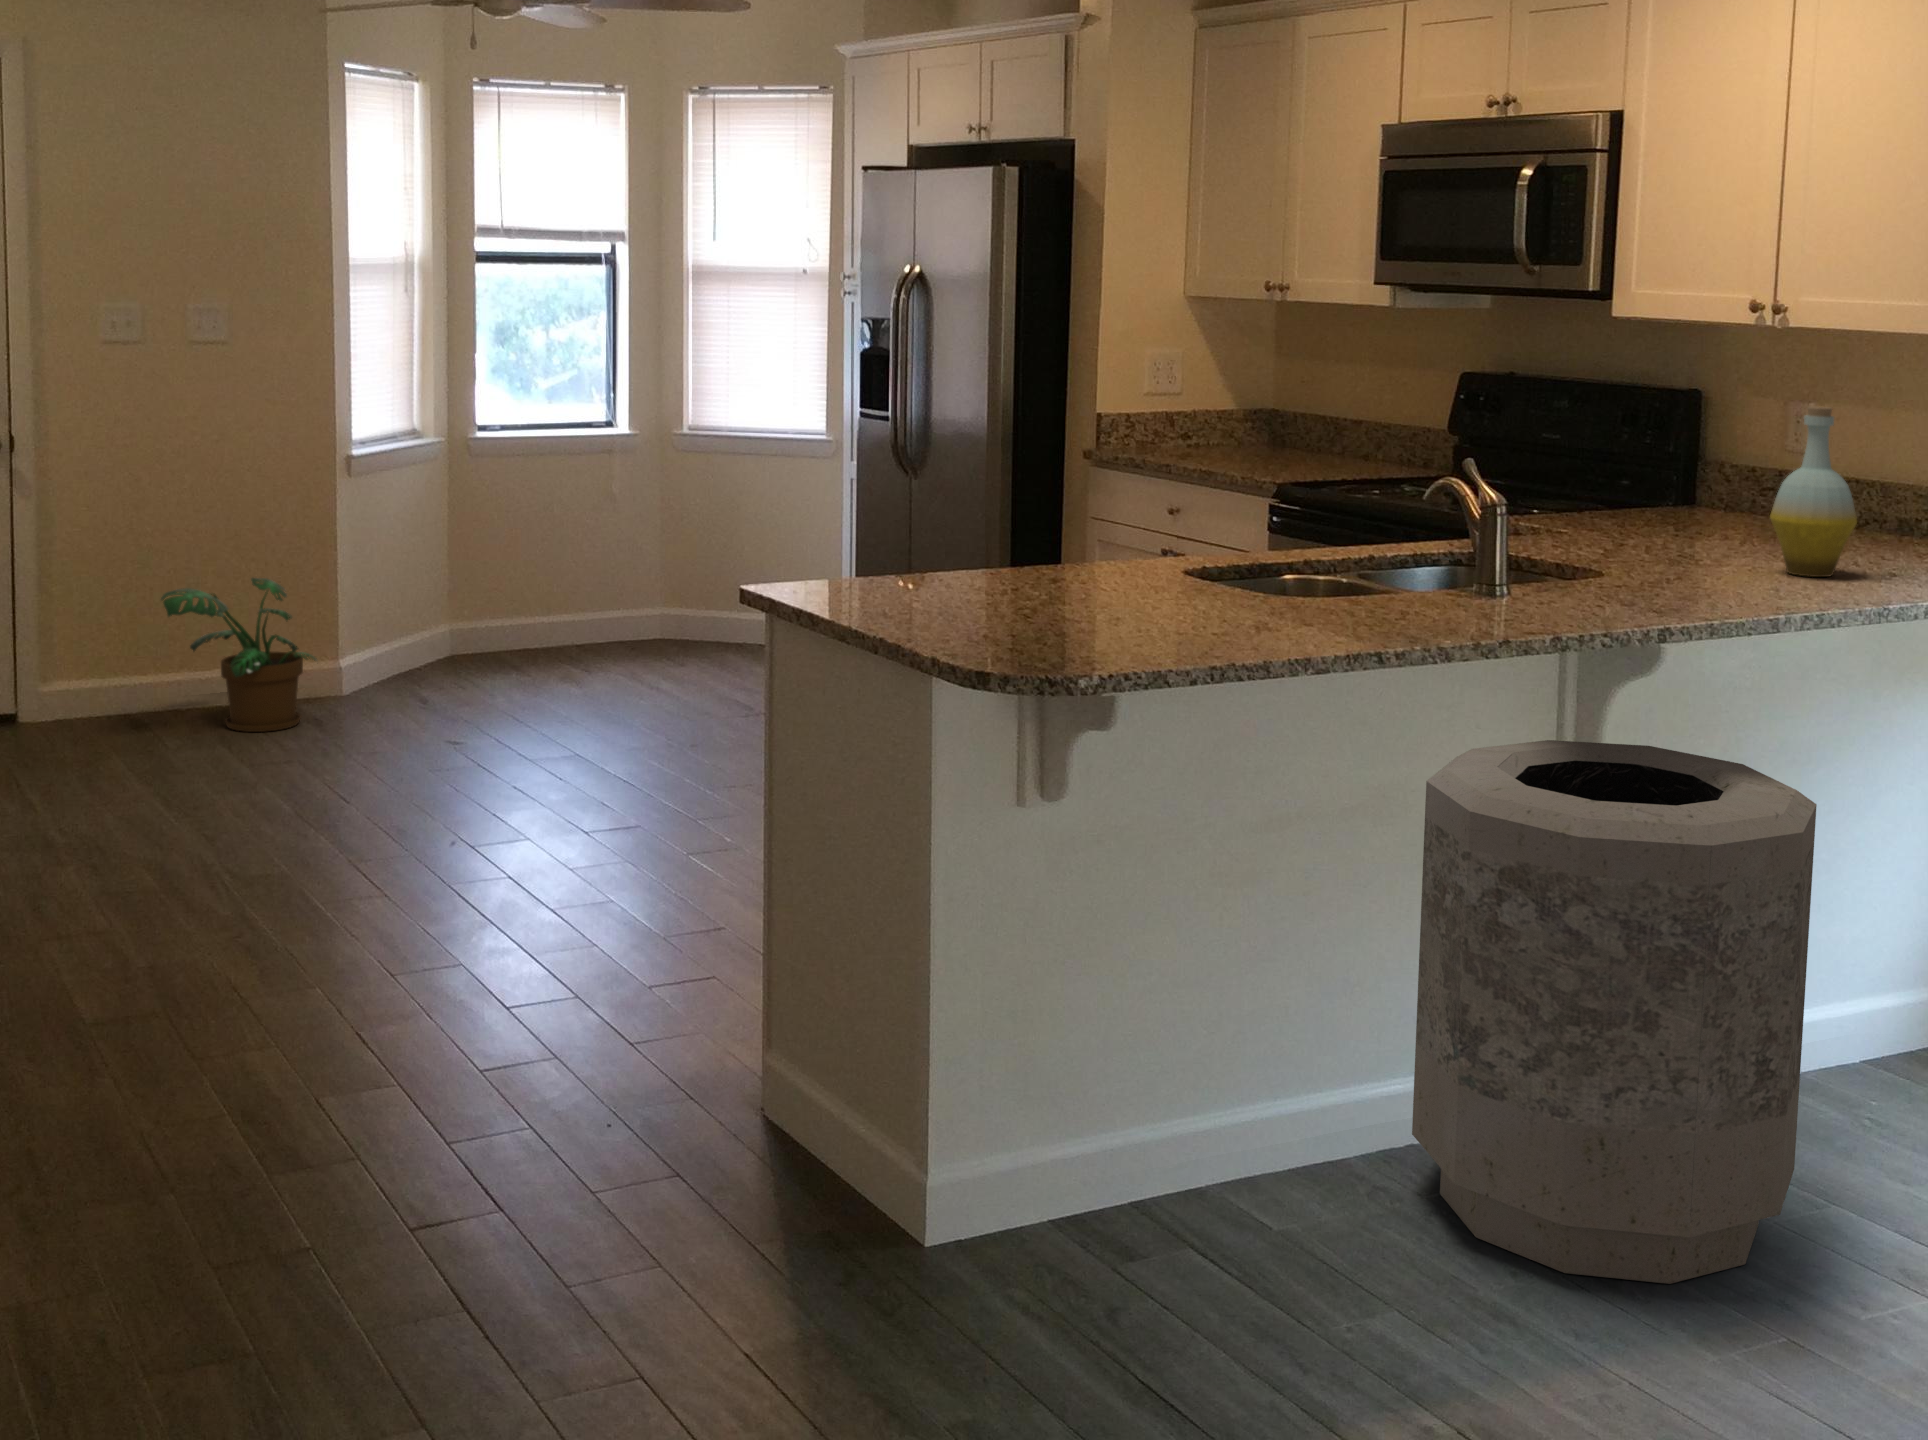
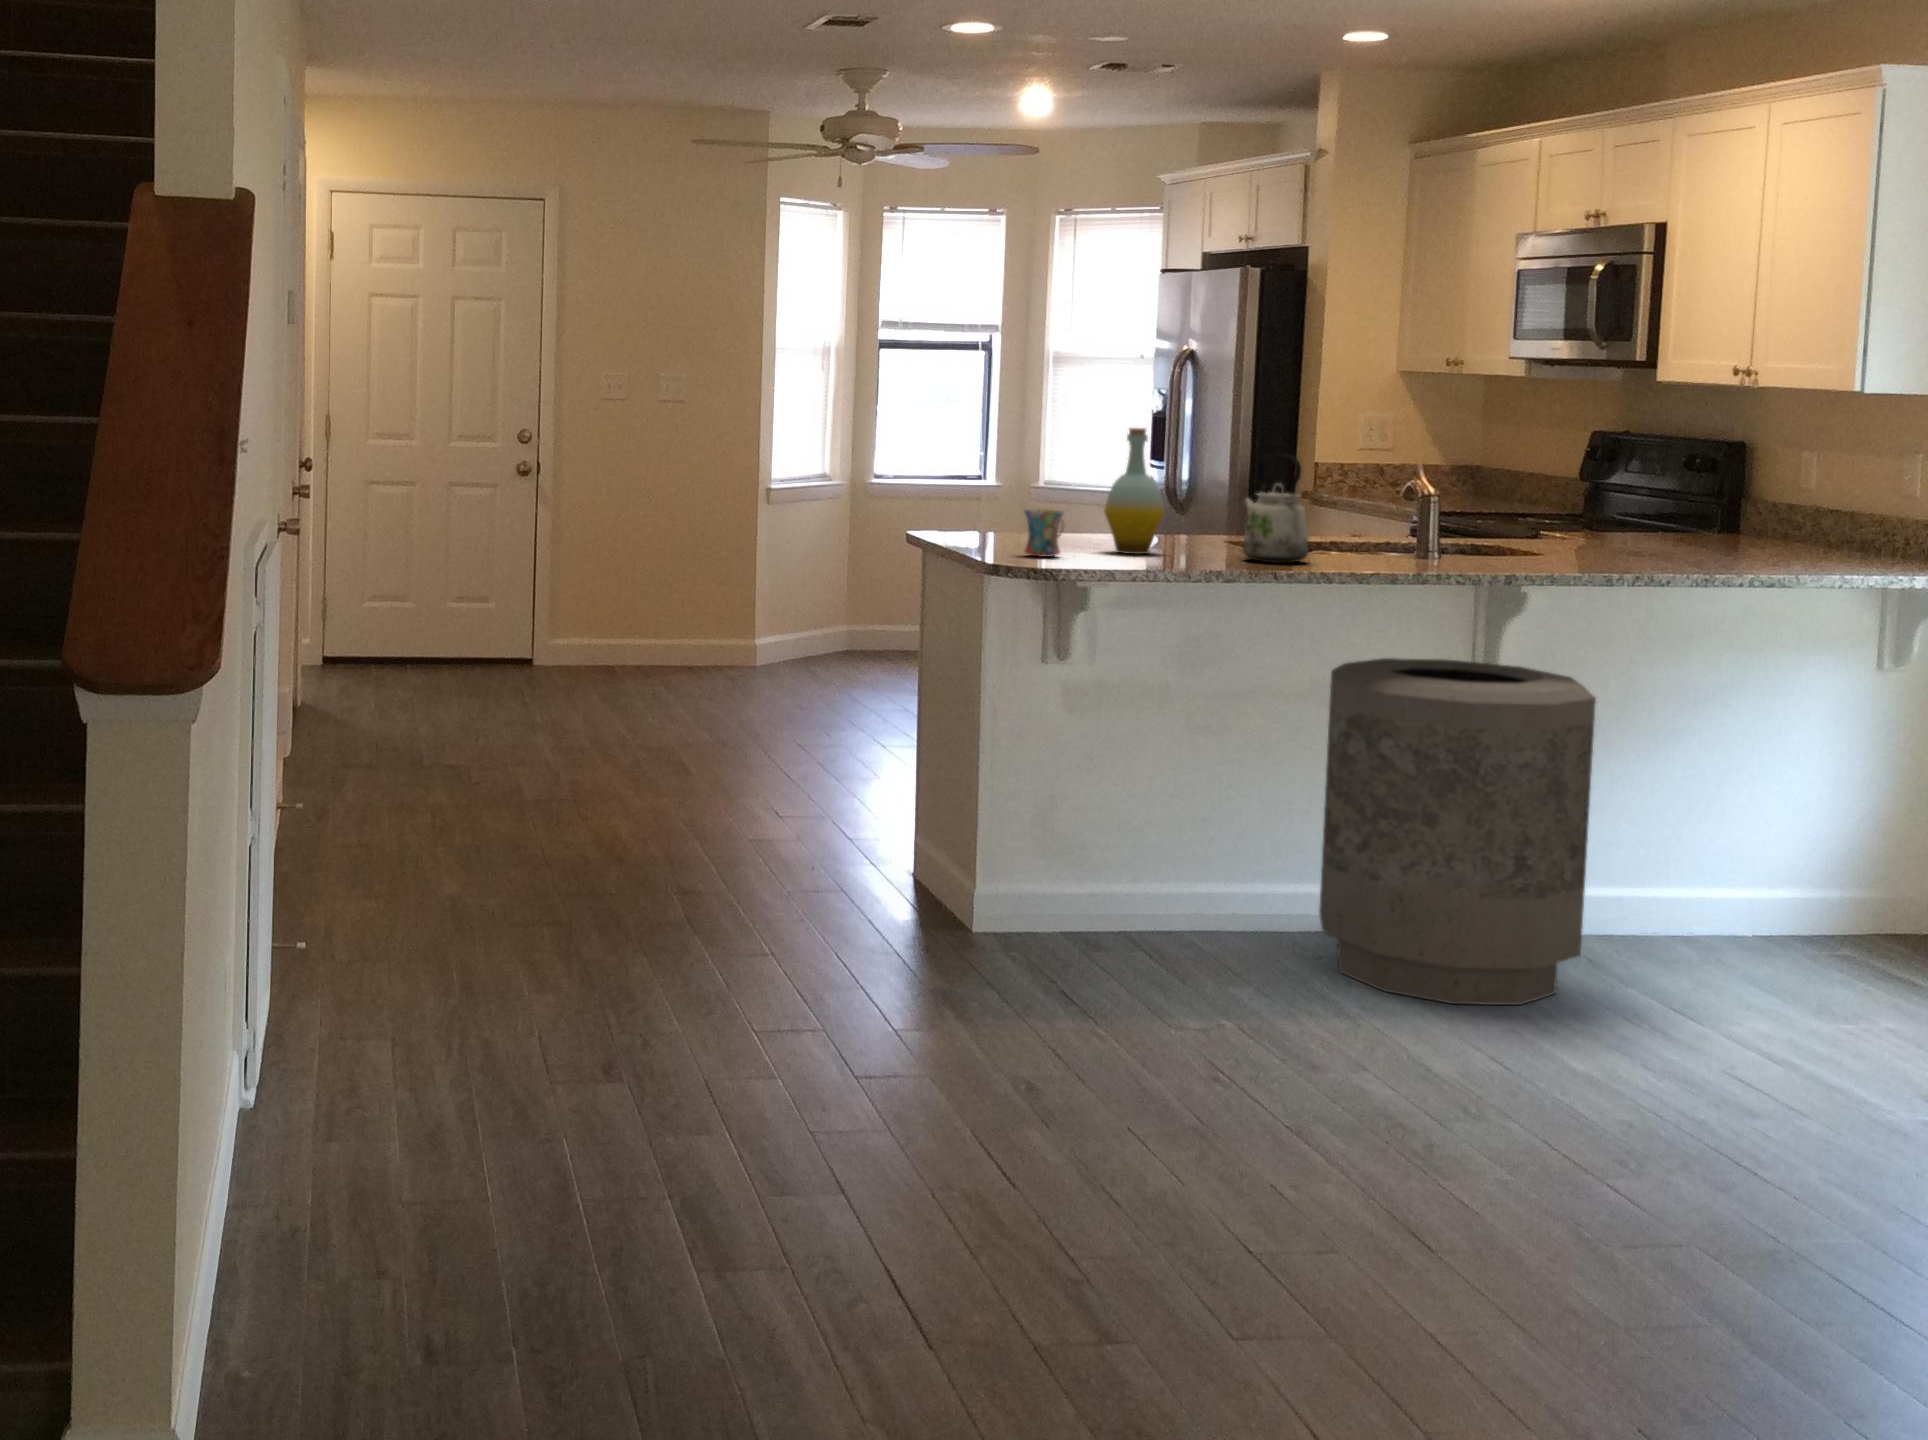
bottle: present [1770,406,1857,577] -> present [1104,428,1164,554]
kettle: none [1285,463,1402,631] -> present [1243,454,1308,563]
mug: none [999,571,1074,651] -> present [1024,509,1065,557]
potted plant: present [161,578,317,732] -> none [624,573,734,683]

